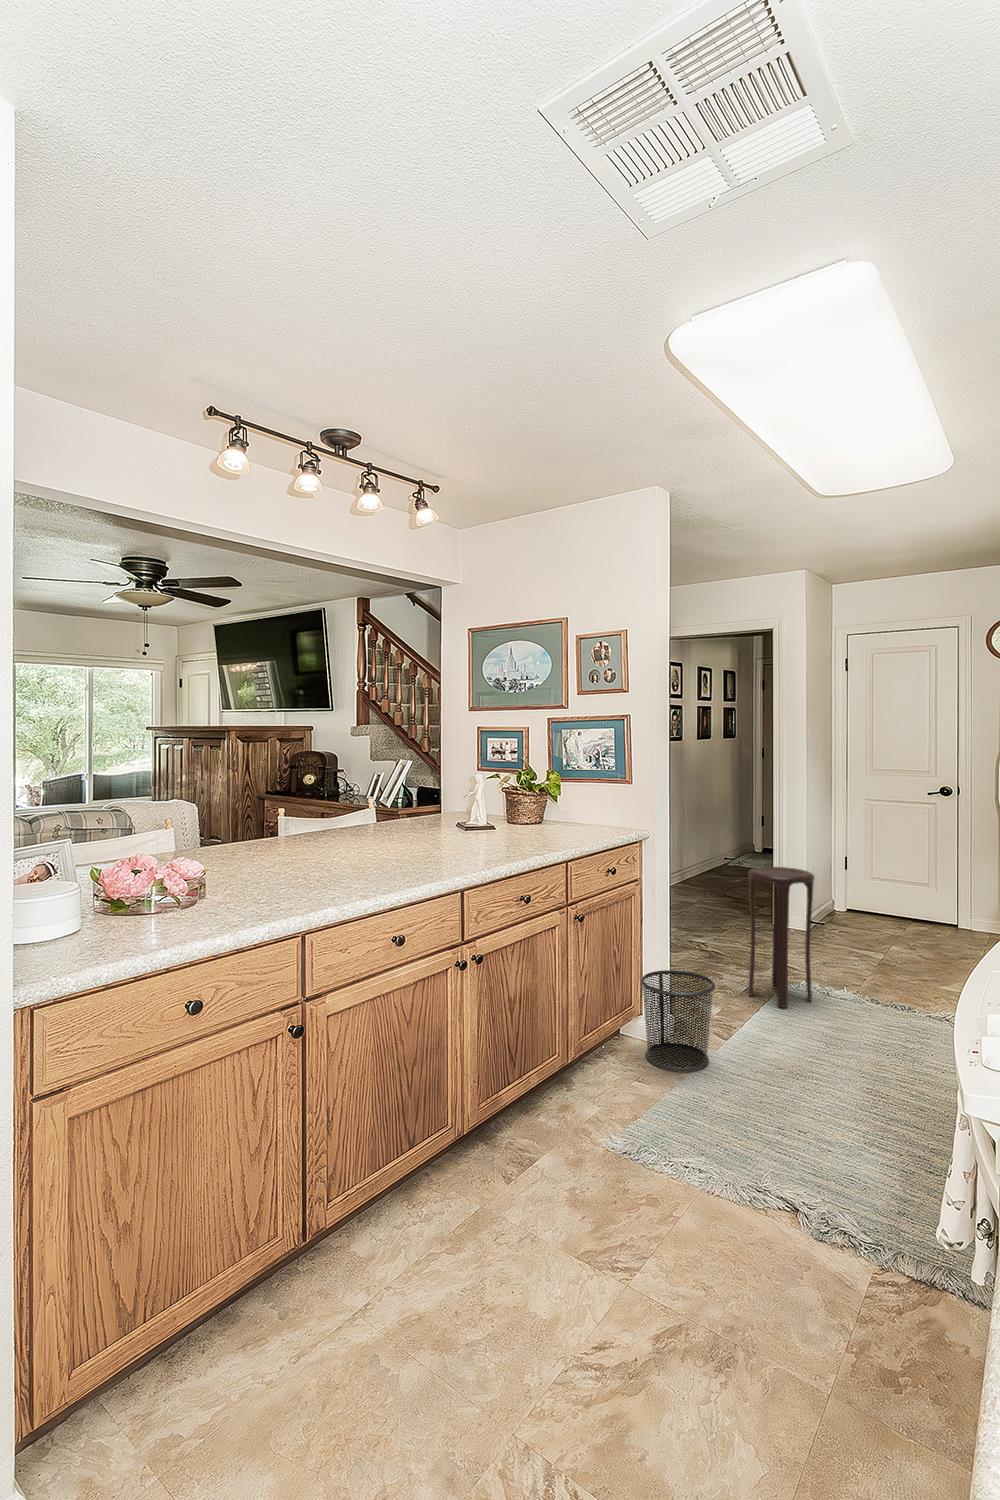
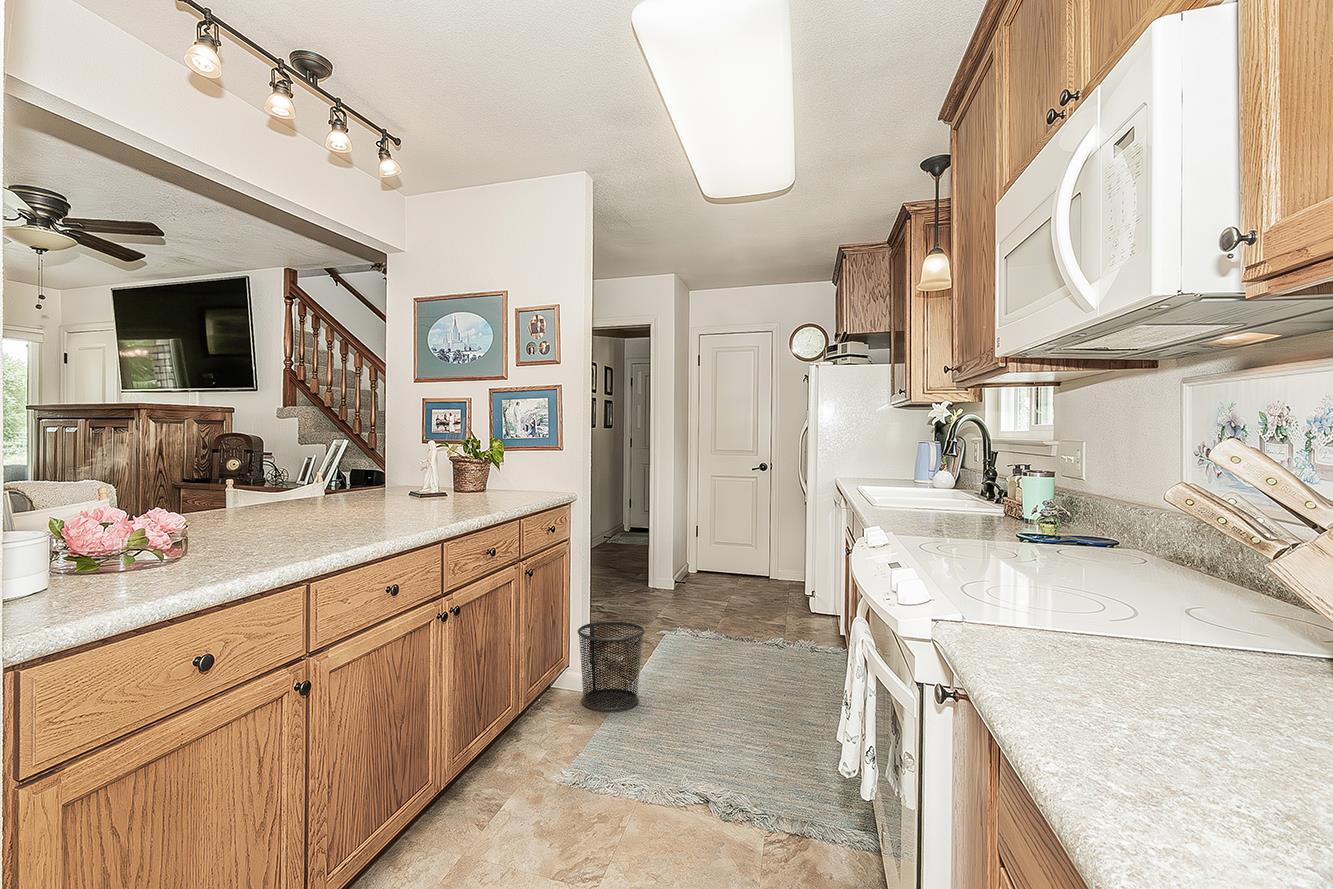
stool: present [748,867,814,1008] -> none [653,527,709,650]

